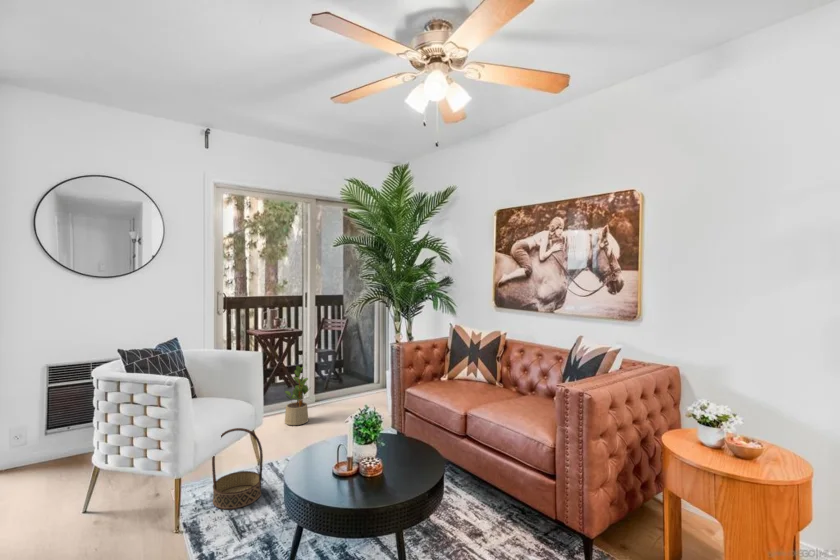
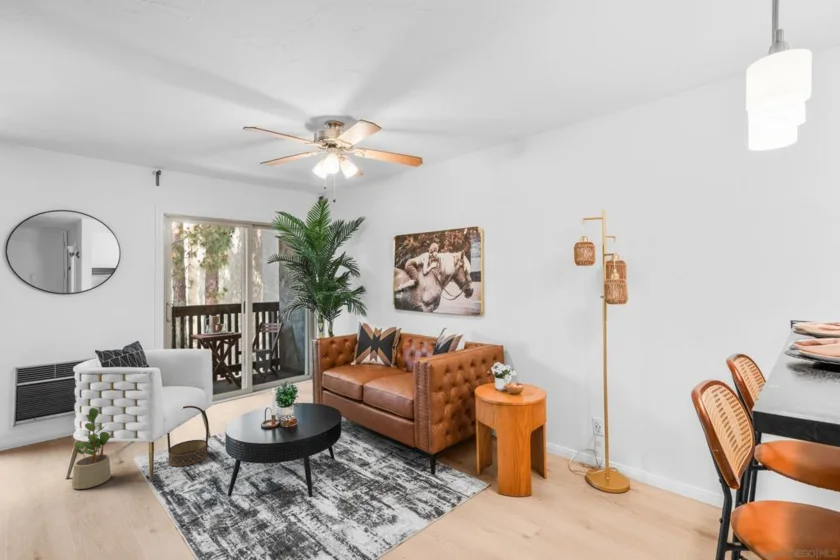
potted plant: present [285,366,309,425] -> present [72,408,112,489]

